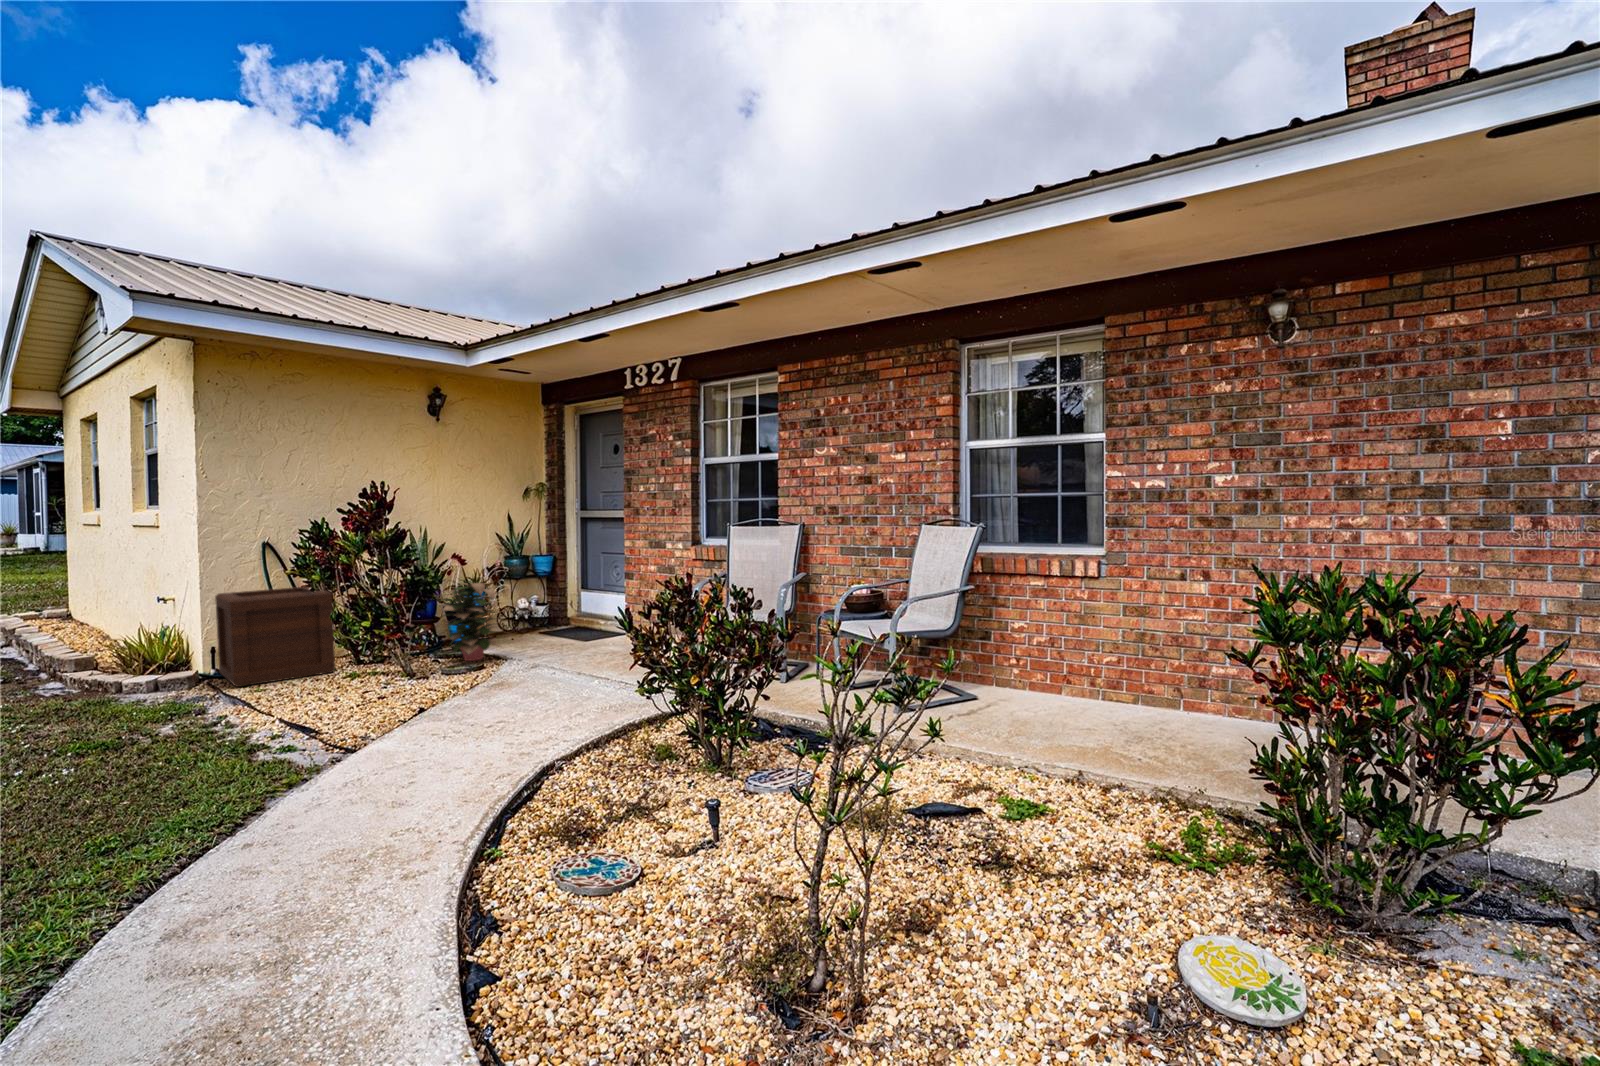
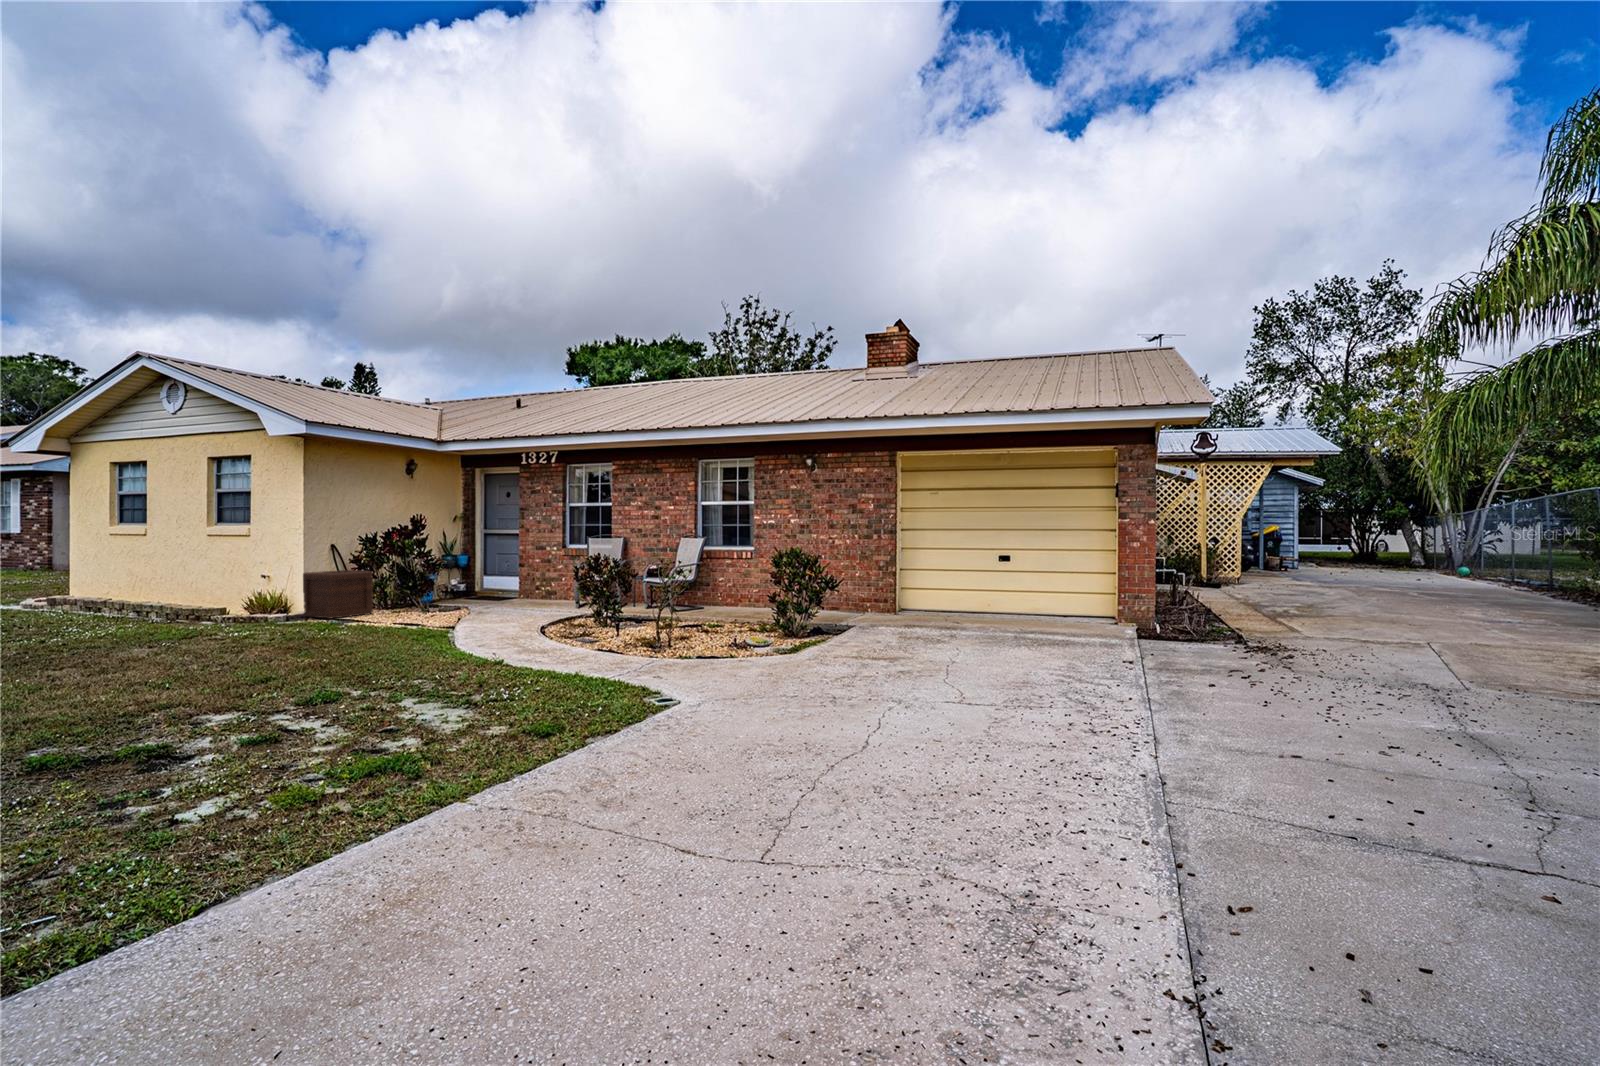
decorative plant: present [442,583,498,661] -> none [425,568,460,609]

